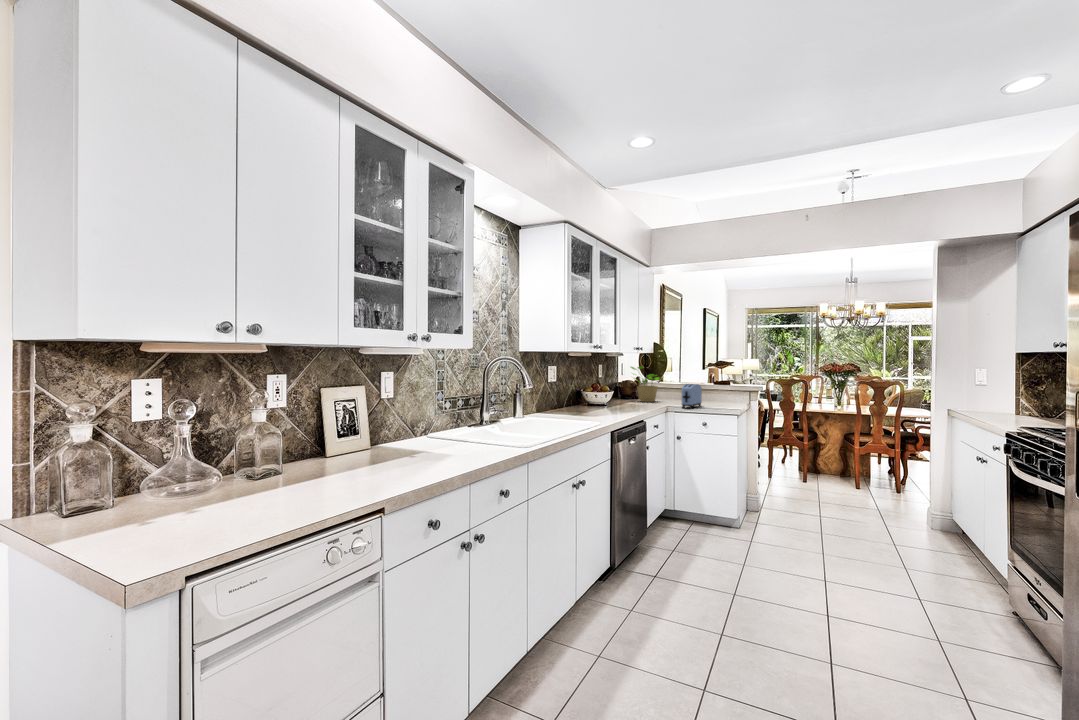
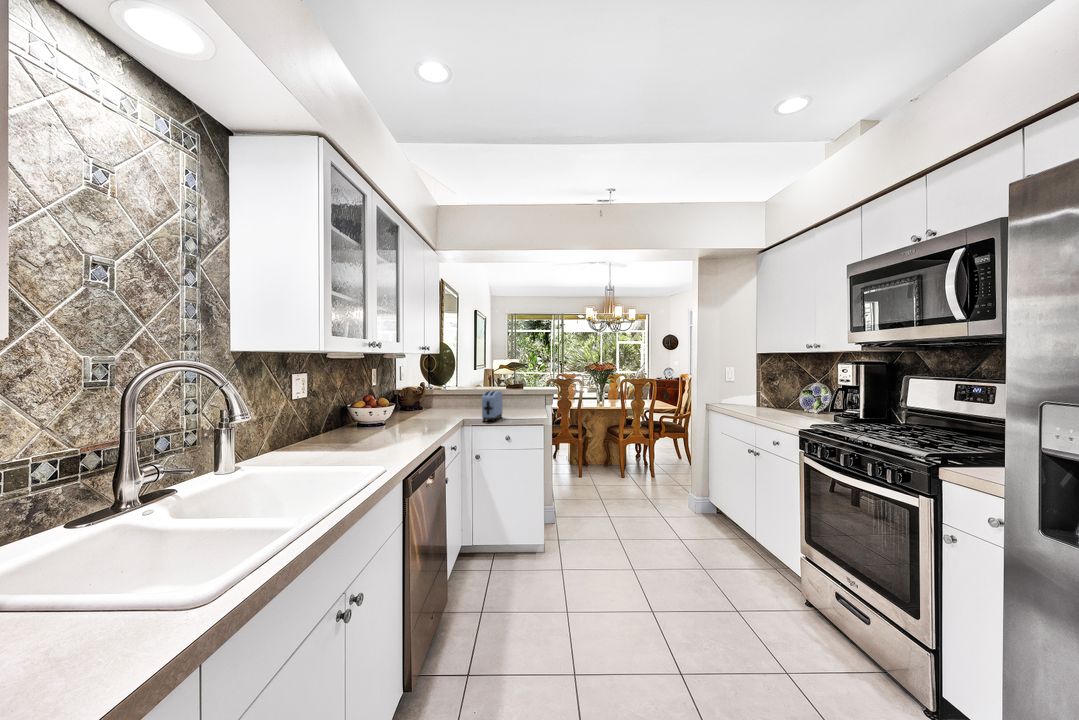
potted plant: present [631,366,659,402] -> none [411,369,450,414]

